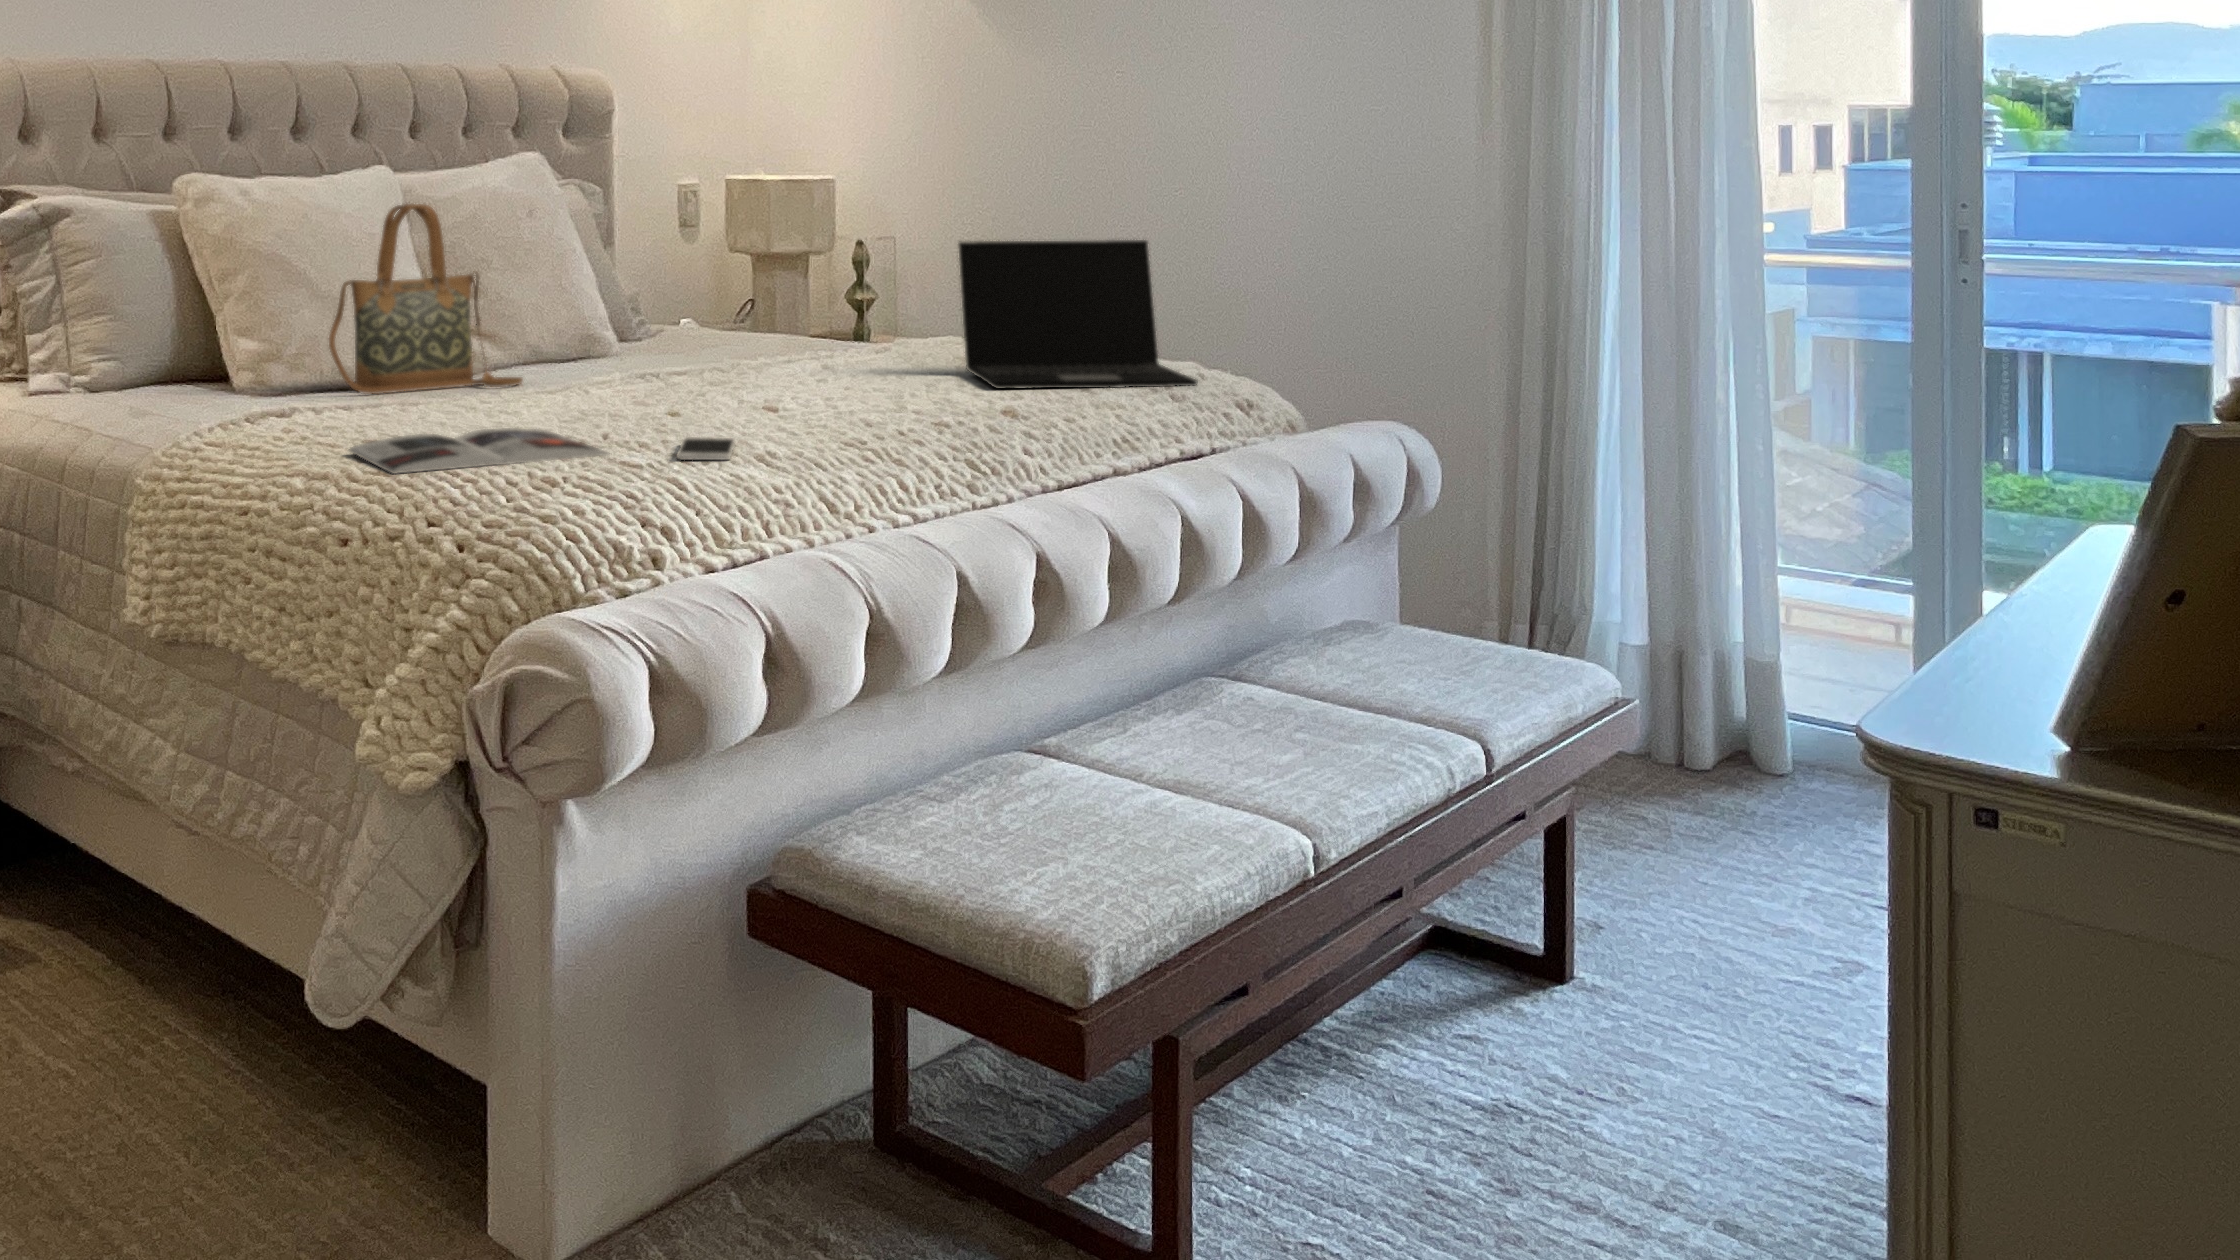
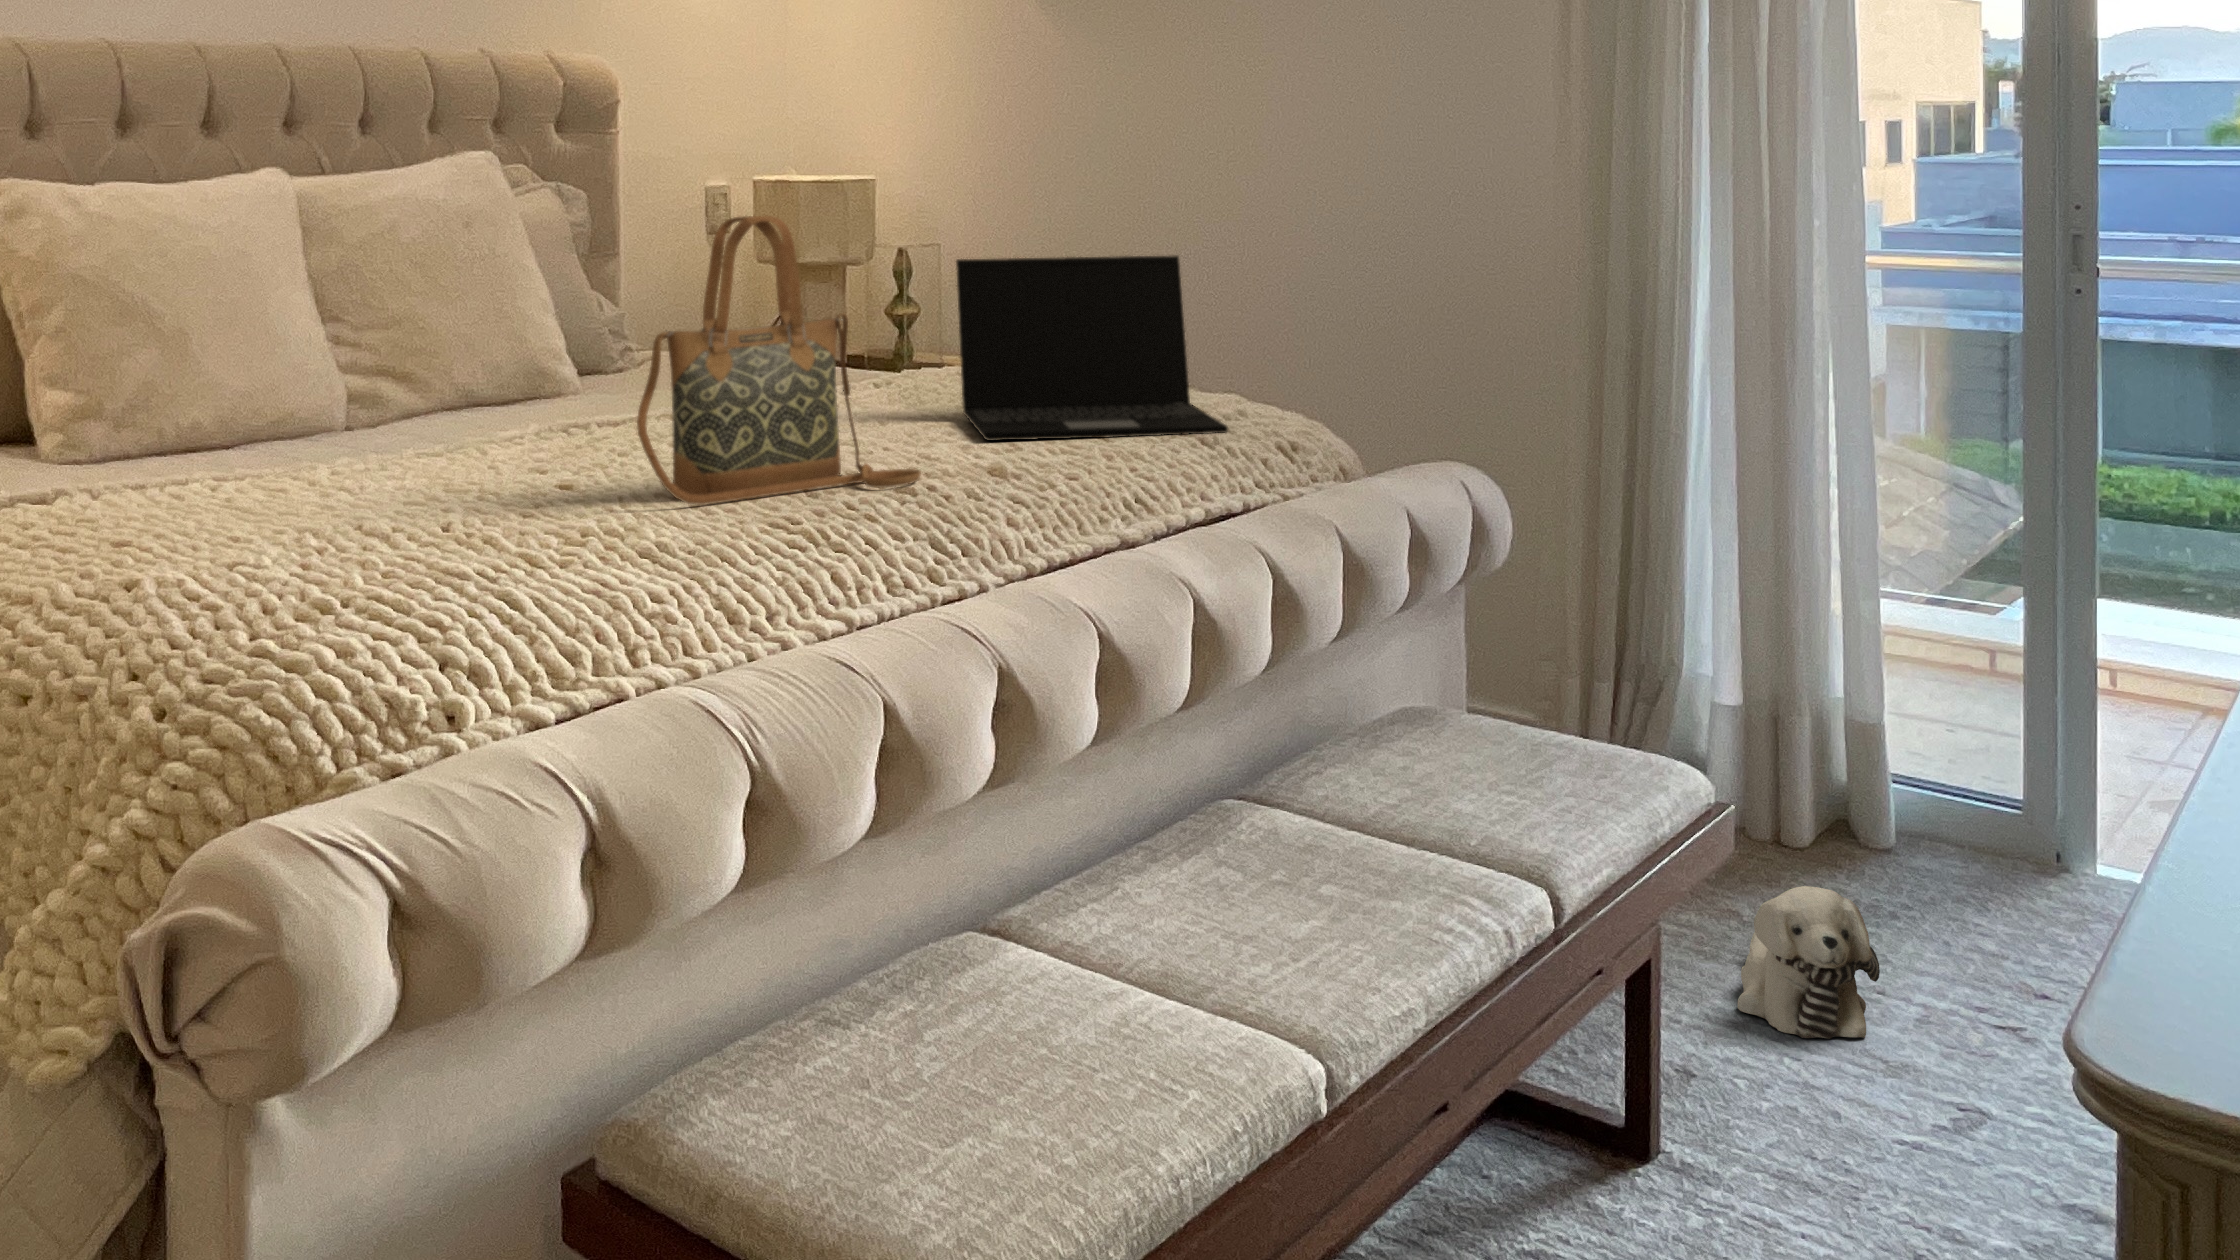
handbag: present [329,204,523,394] -> present [637,216,921,505]
magazine: present [349,428,608,474] -> none [92,517,444,596]
smartphone: present [677,437,735,460] -> none [522,526,616,563]
plush toy: none [1642,777,1770,905] -> present [1738,886,1880,1039]

